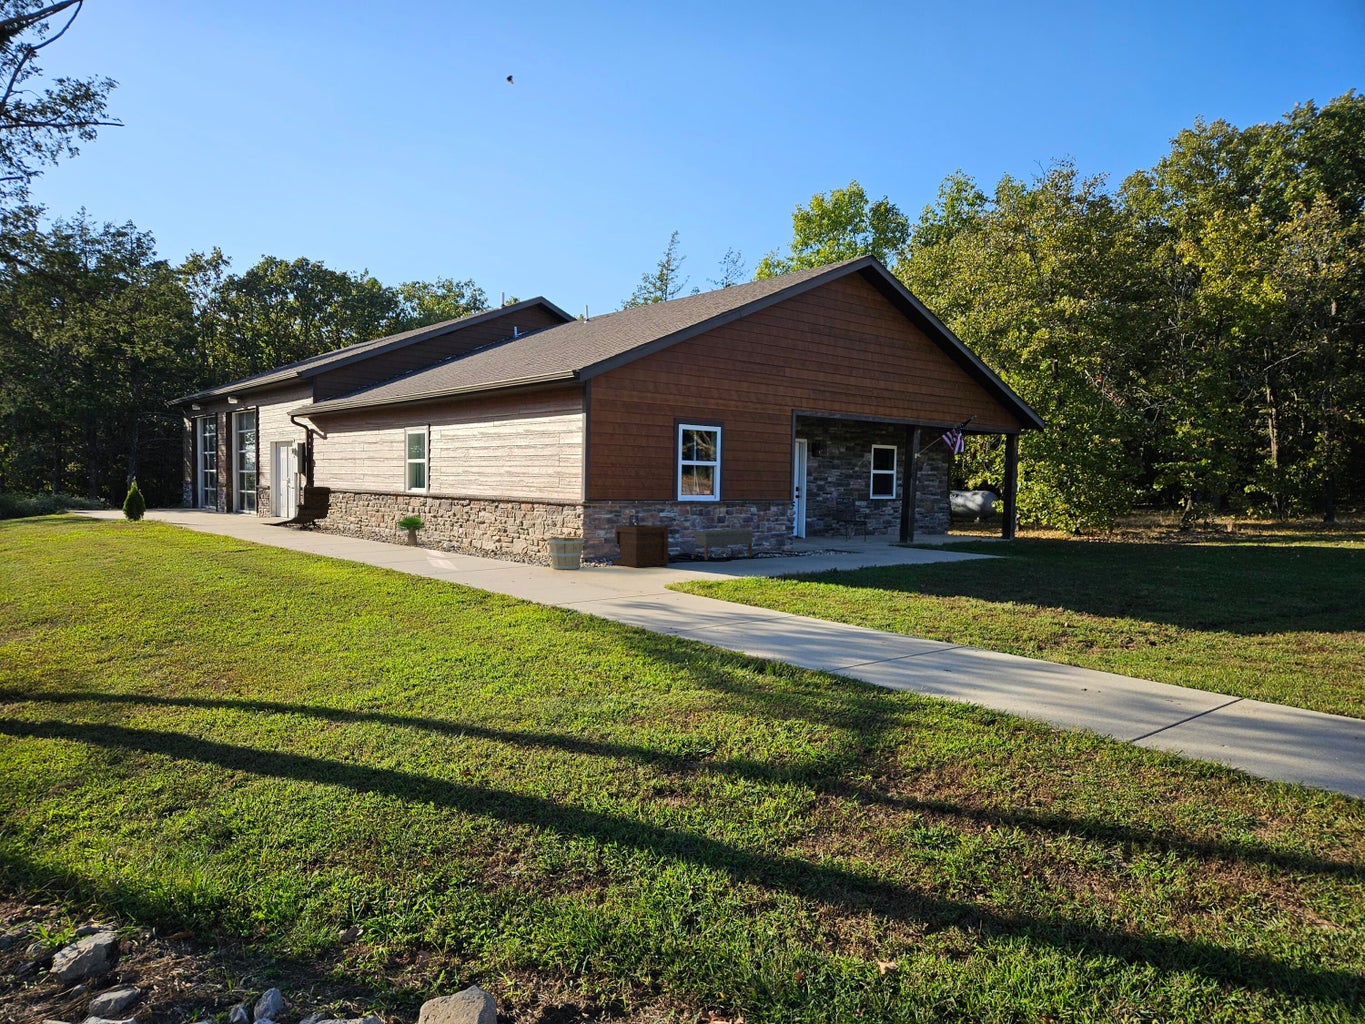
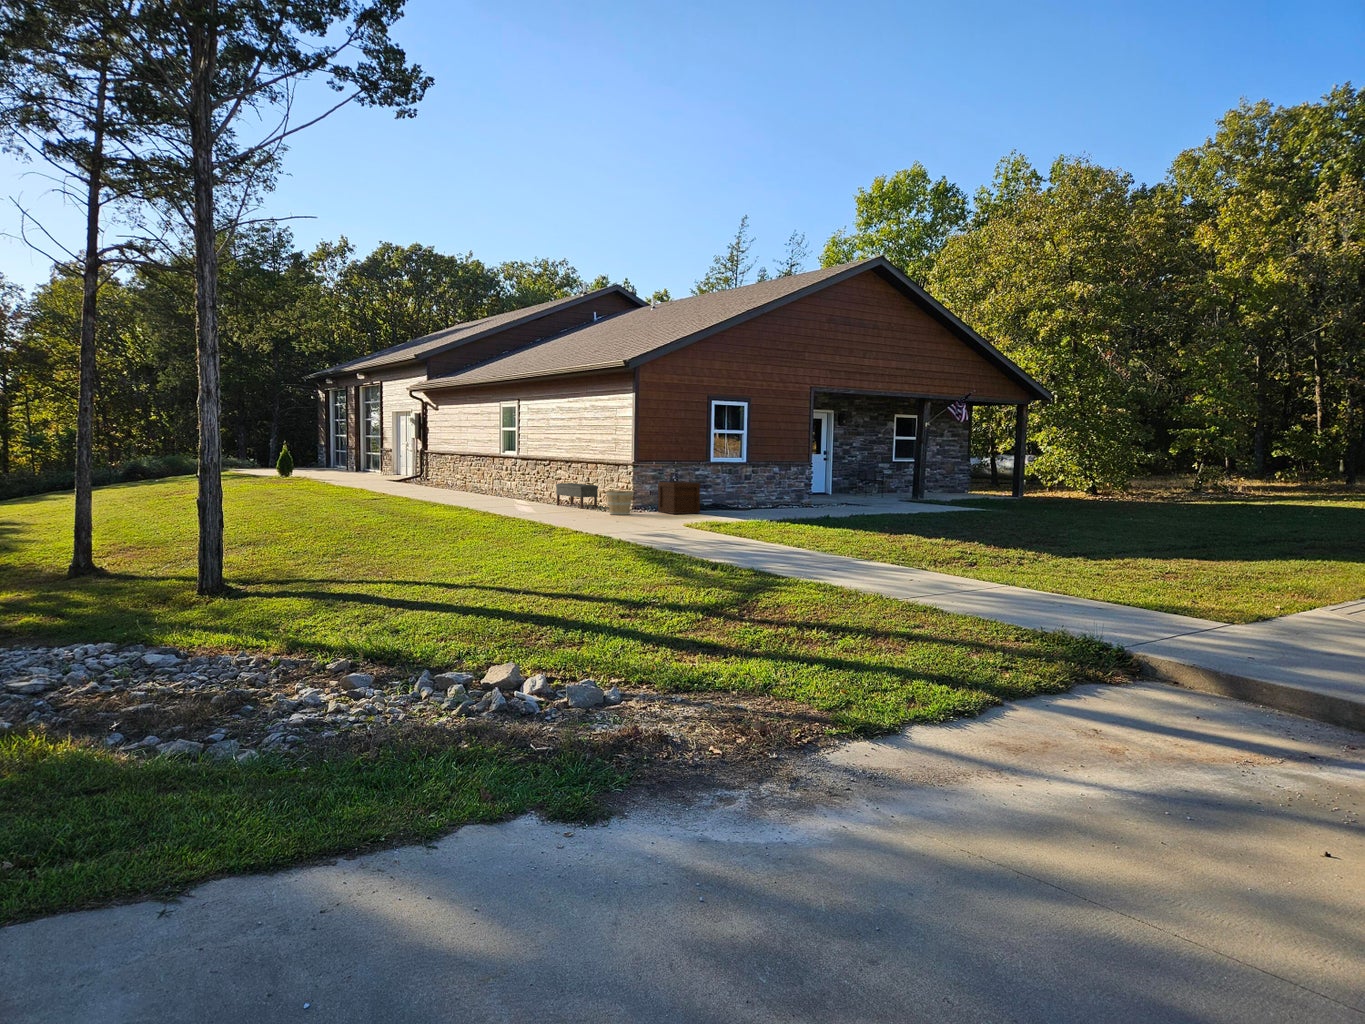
lounge chair: present [291,486,331,530] -> none [410,449,443,485]
potted plant: present [397,516,428,545] -> none [490,472,520,497]
bench: present [692,529,753,560] -> present [556,483,598,509]

